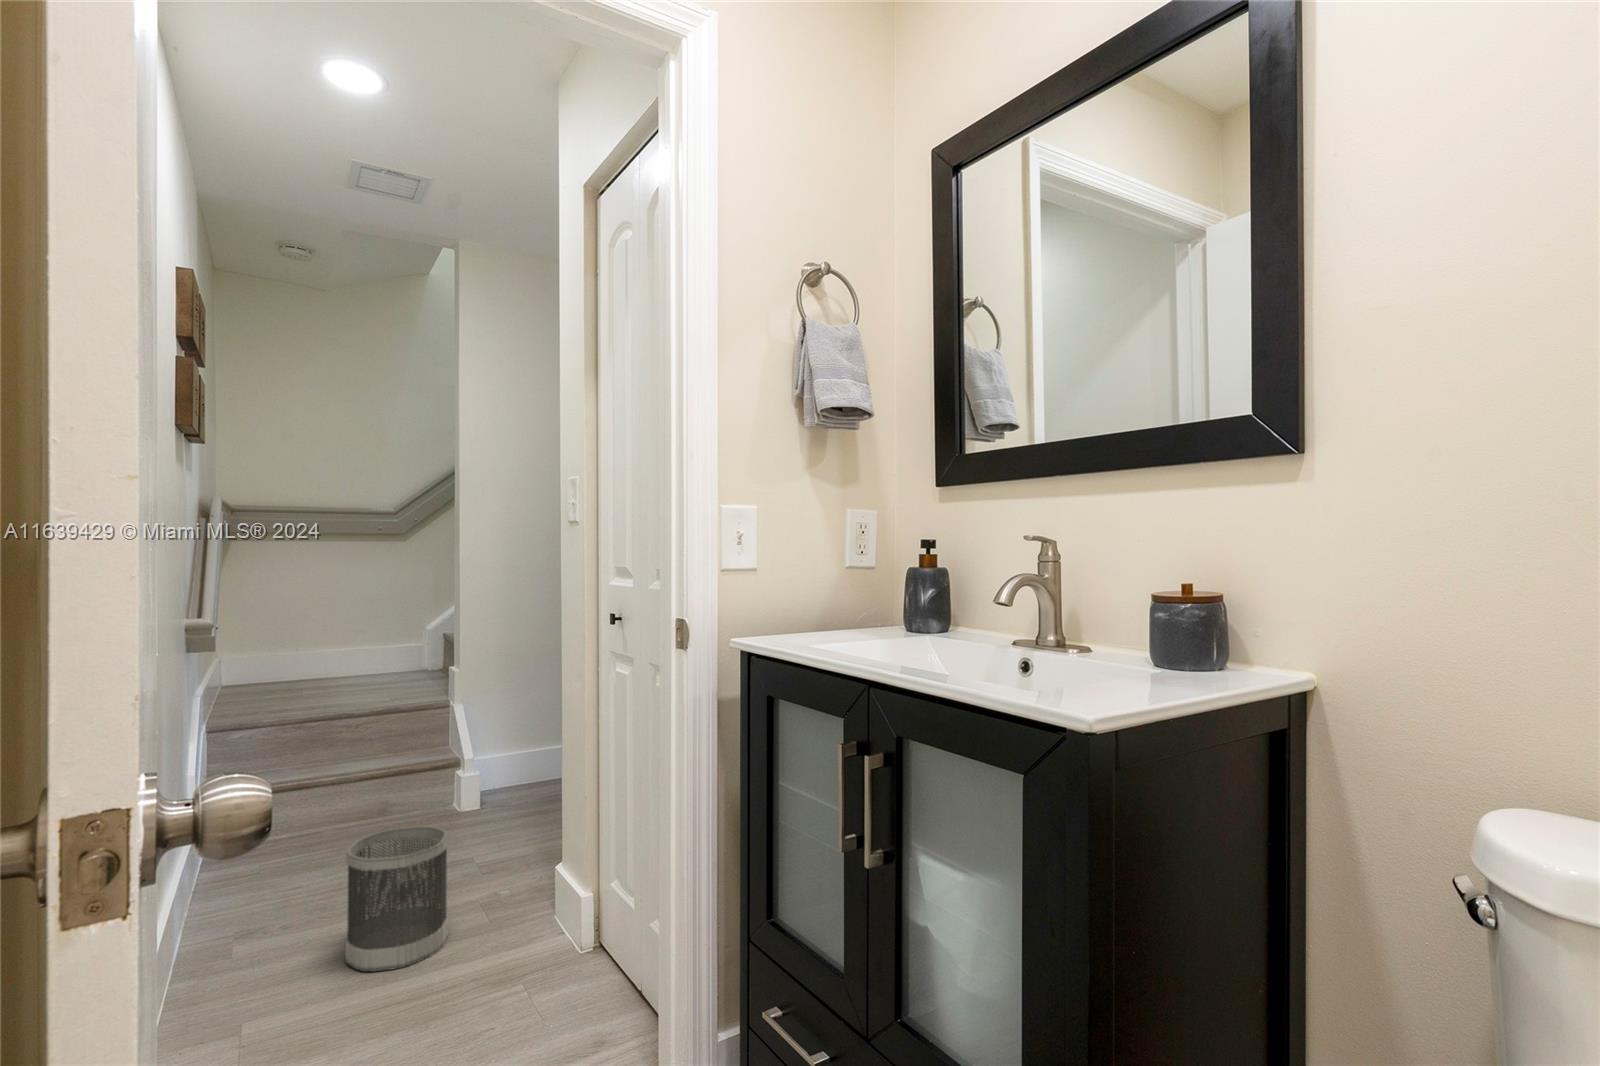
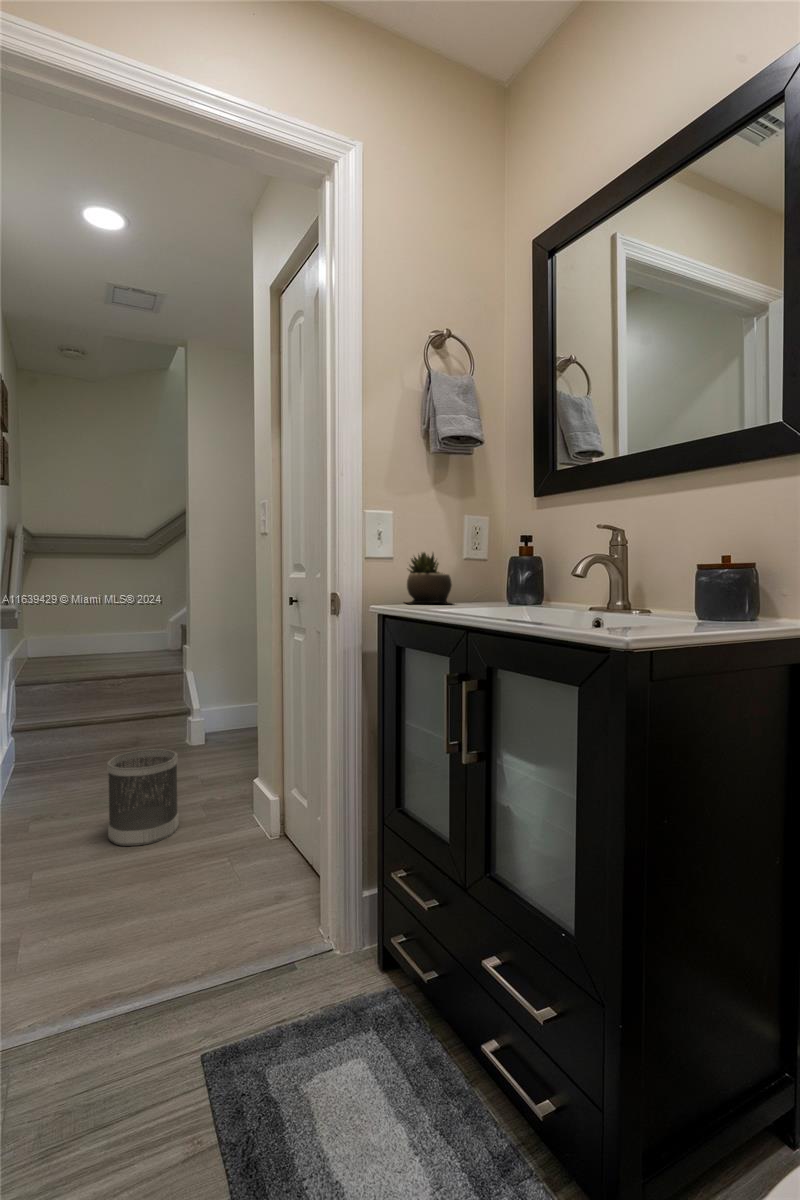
succulent plant: none [768,561,839,632] -> present [406,552,452,603]

